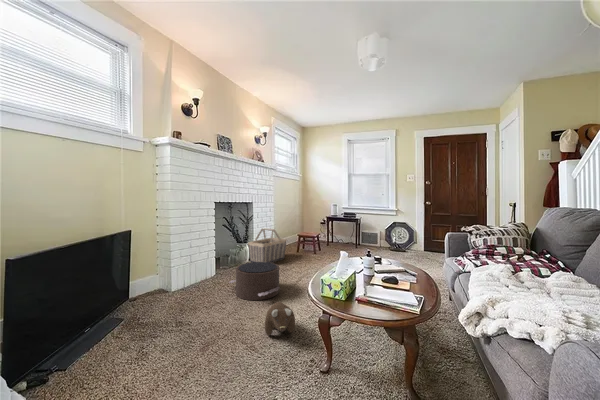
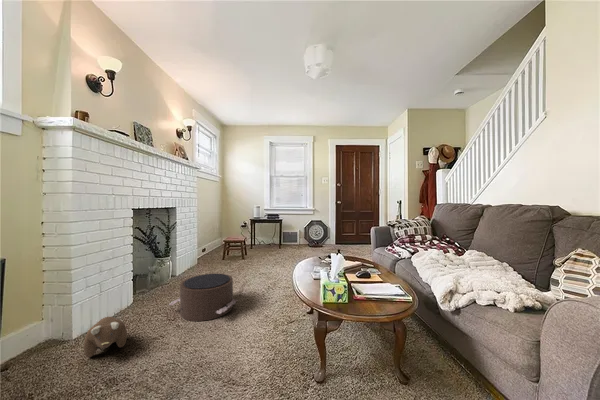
basket: present [248,228,287,263] -> none [174,235,218,277]
plush toy: present [265,302,295,336] -> present [84,317,127,357]

